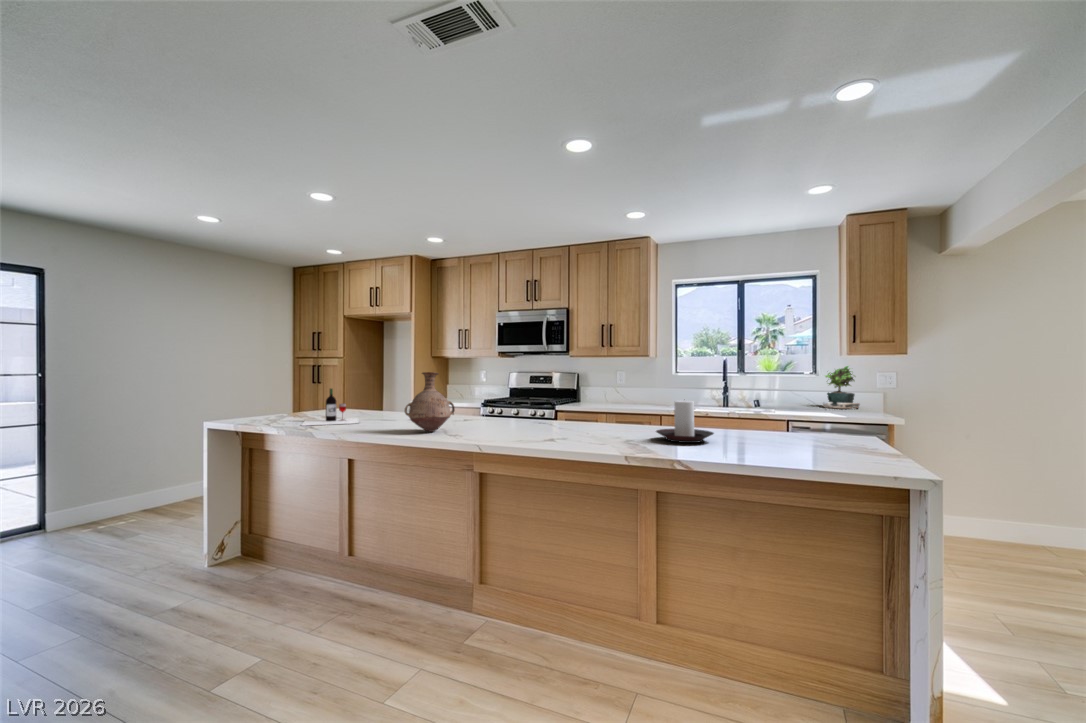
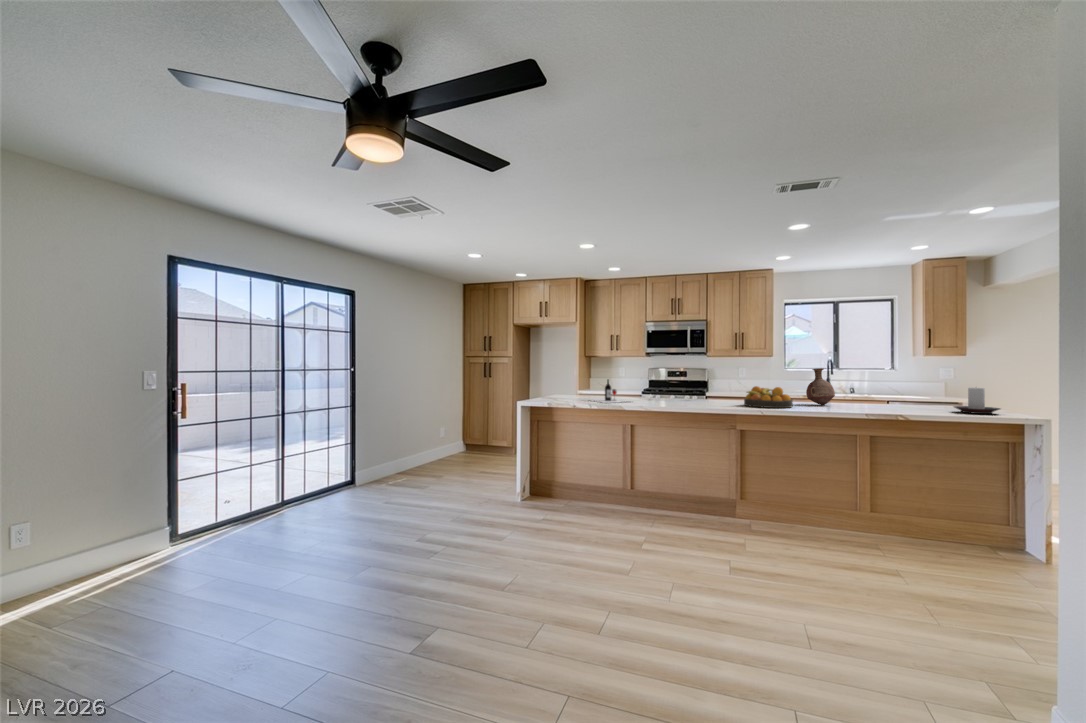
potted plant: present [823,366,860,409] -> none [900,364,929,395]
vase: present [405,372,455,432] -> present [806,368,835,405]
fruit bowl: none [486,401,560,439] -> present [744,386,793,408]
candle holder: present [656,401,714,443] -> present [954,387,1000,414]

